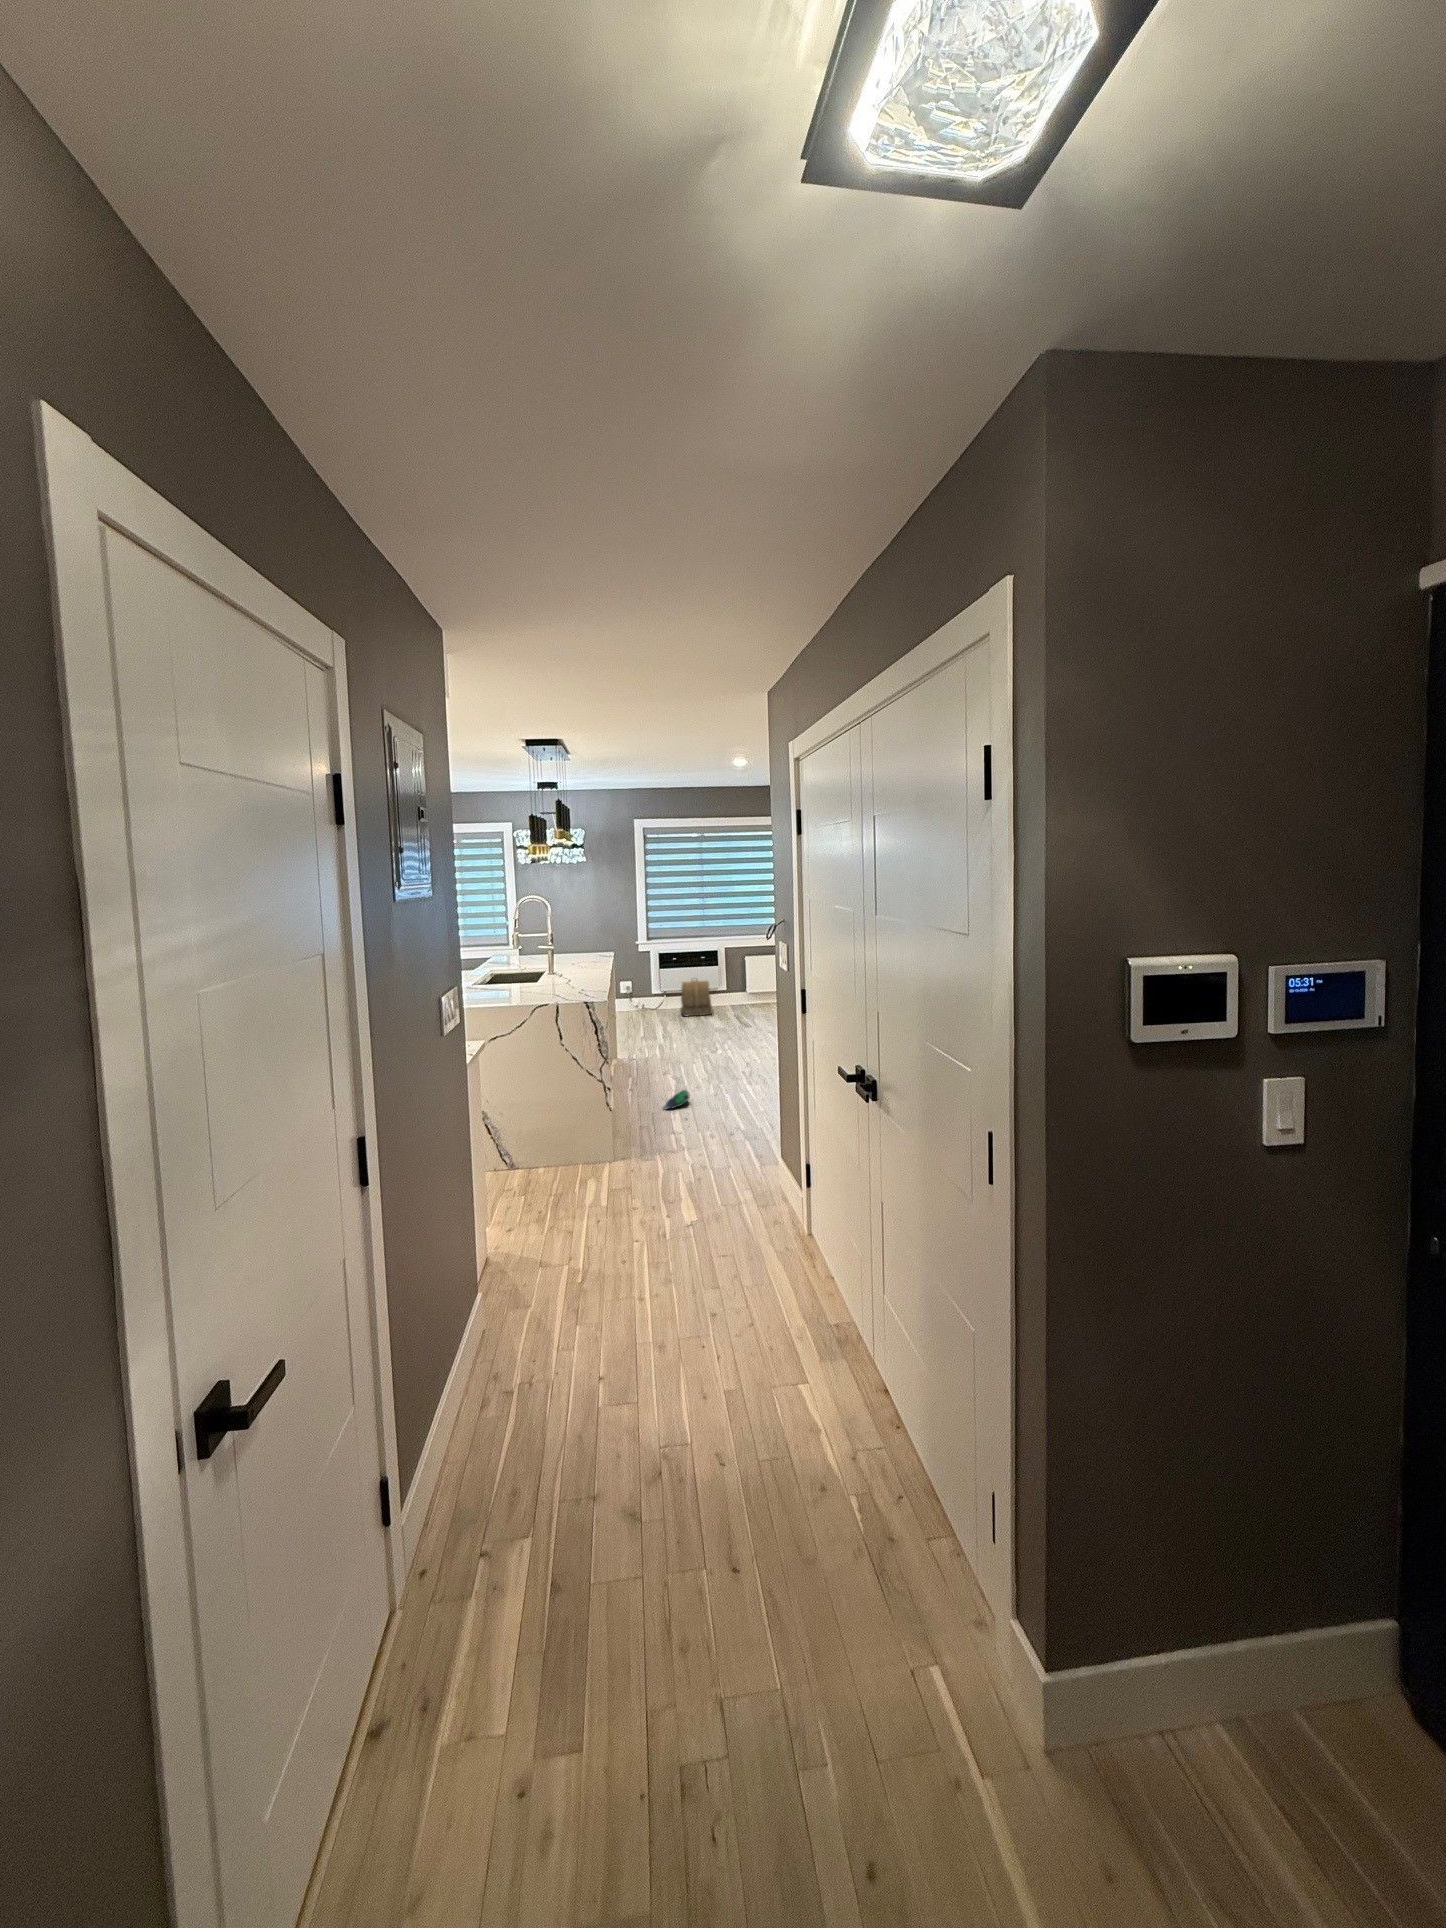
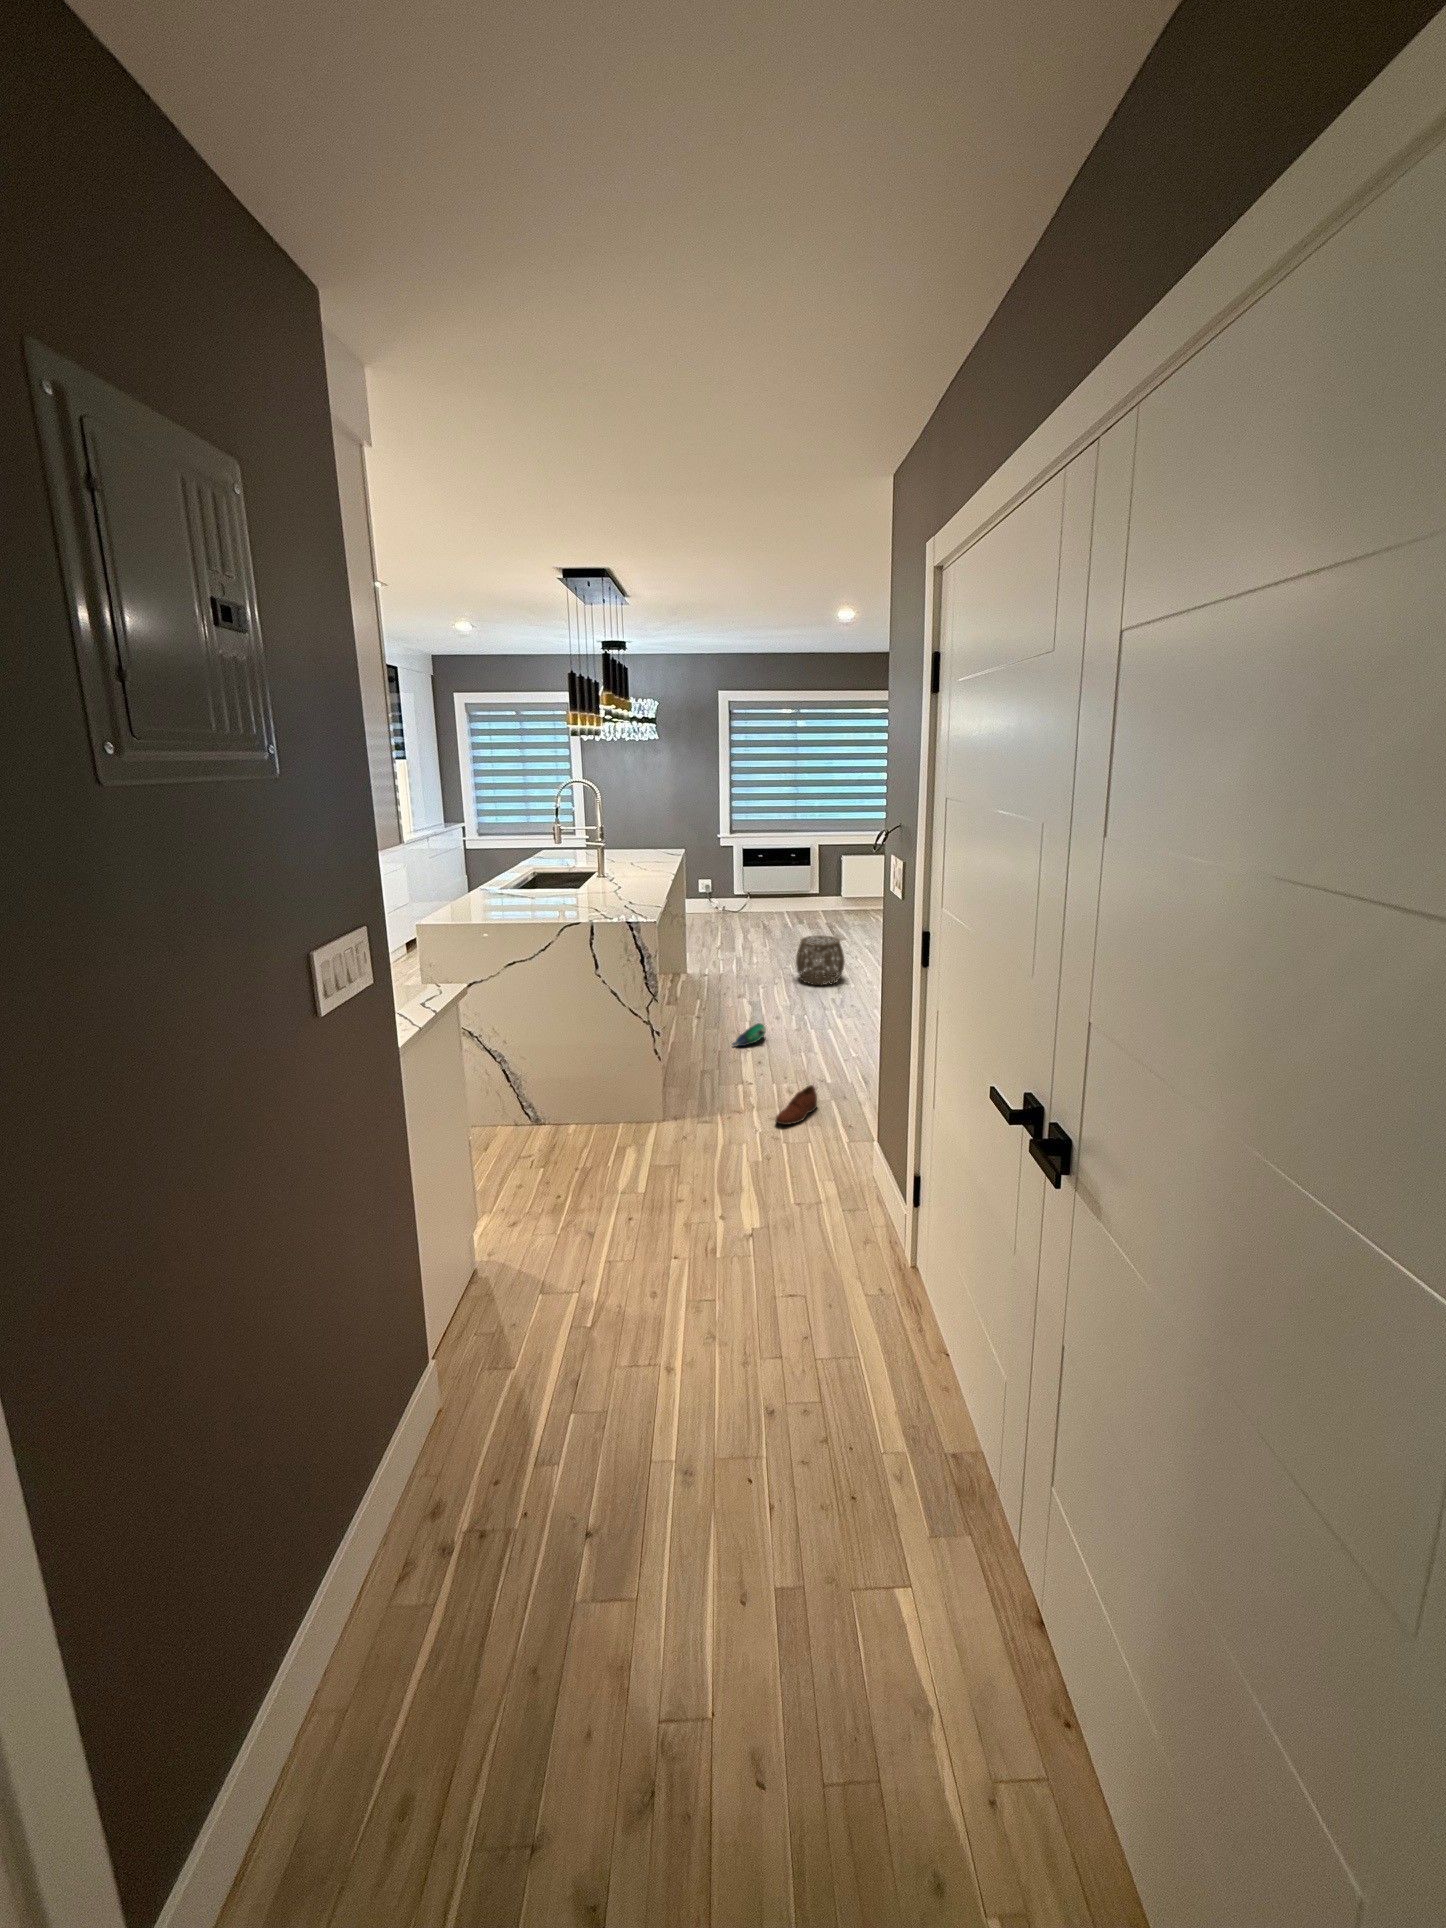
backpack: present [680,979,712,1016] -> none [765,879,801,922]
woven basket: none [711,1021,752,1063] -> present [796,936,844,985]
shoe: none [703,1128,735,1157] -> present [776,1085,817,1125]

